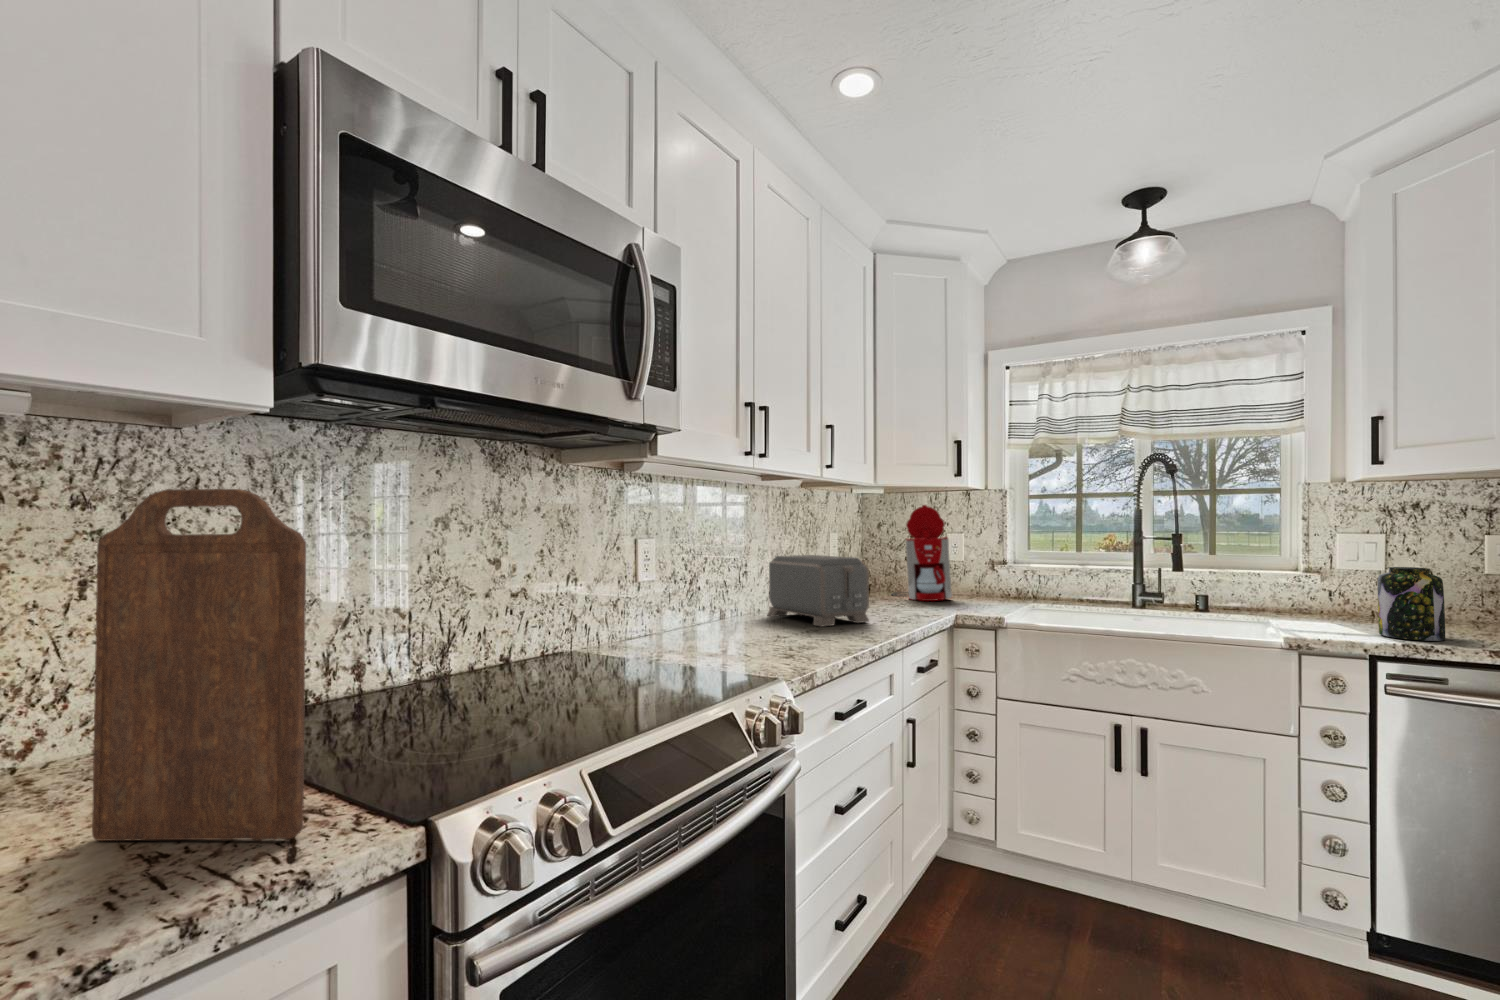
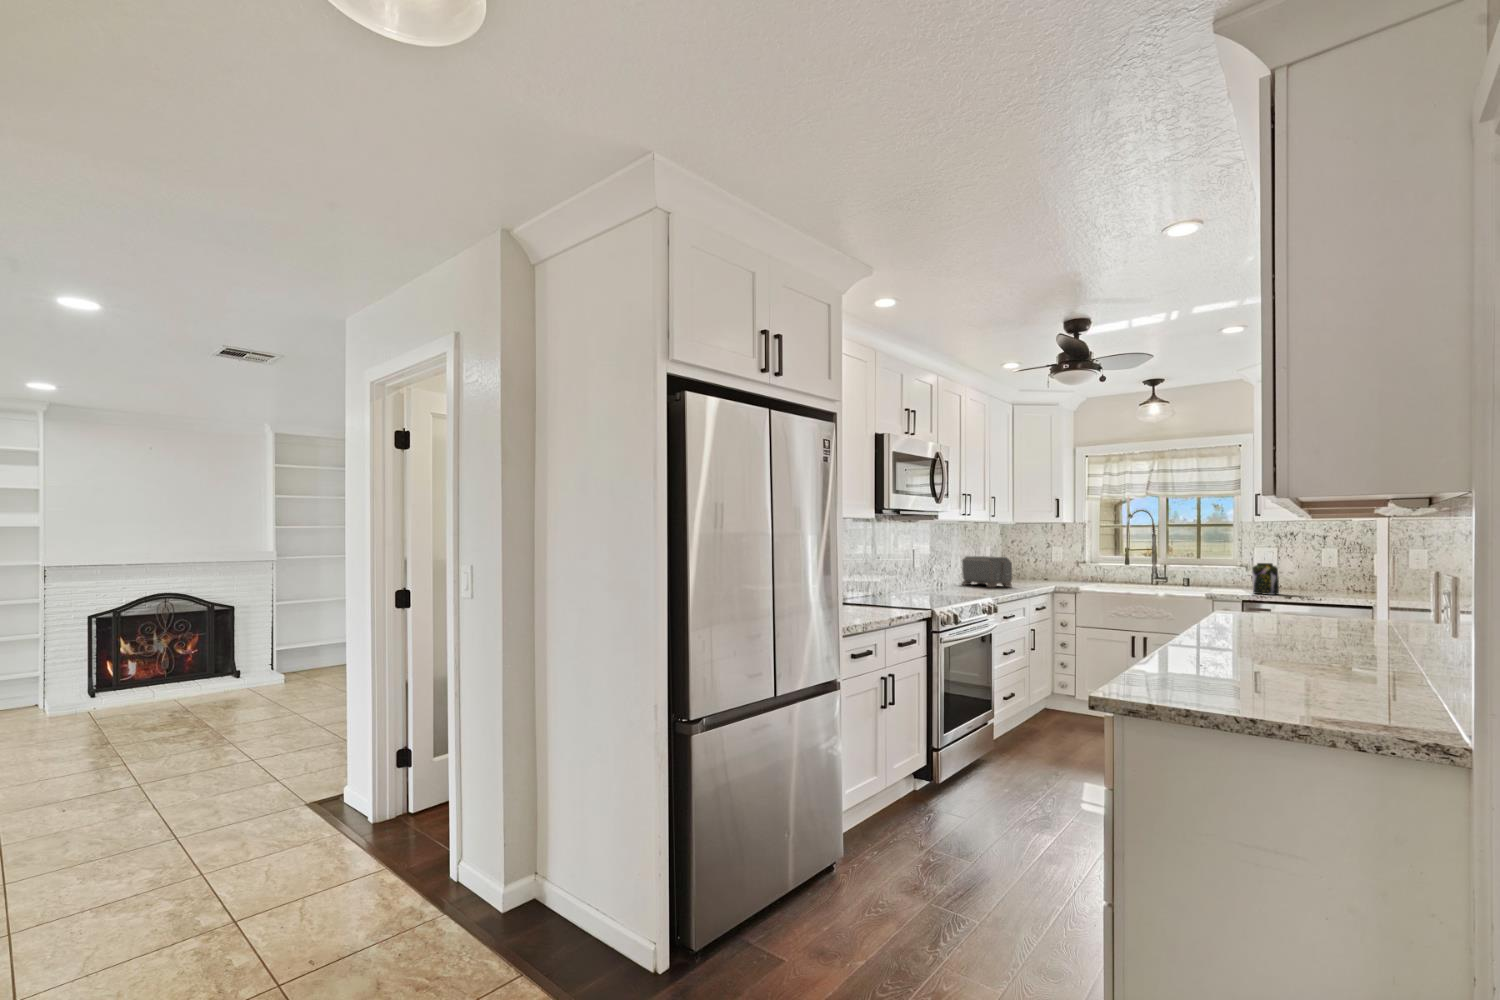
cutting board: present [92,489,306,841] -> none [864,536,906,607]
coffee maker: present [892,505,952,601] -> none [1021,531,1055,581]

